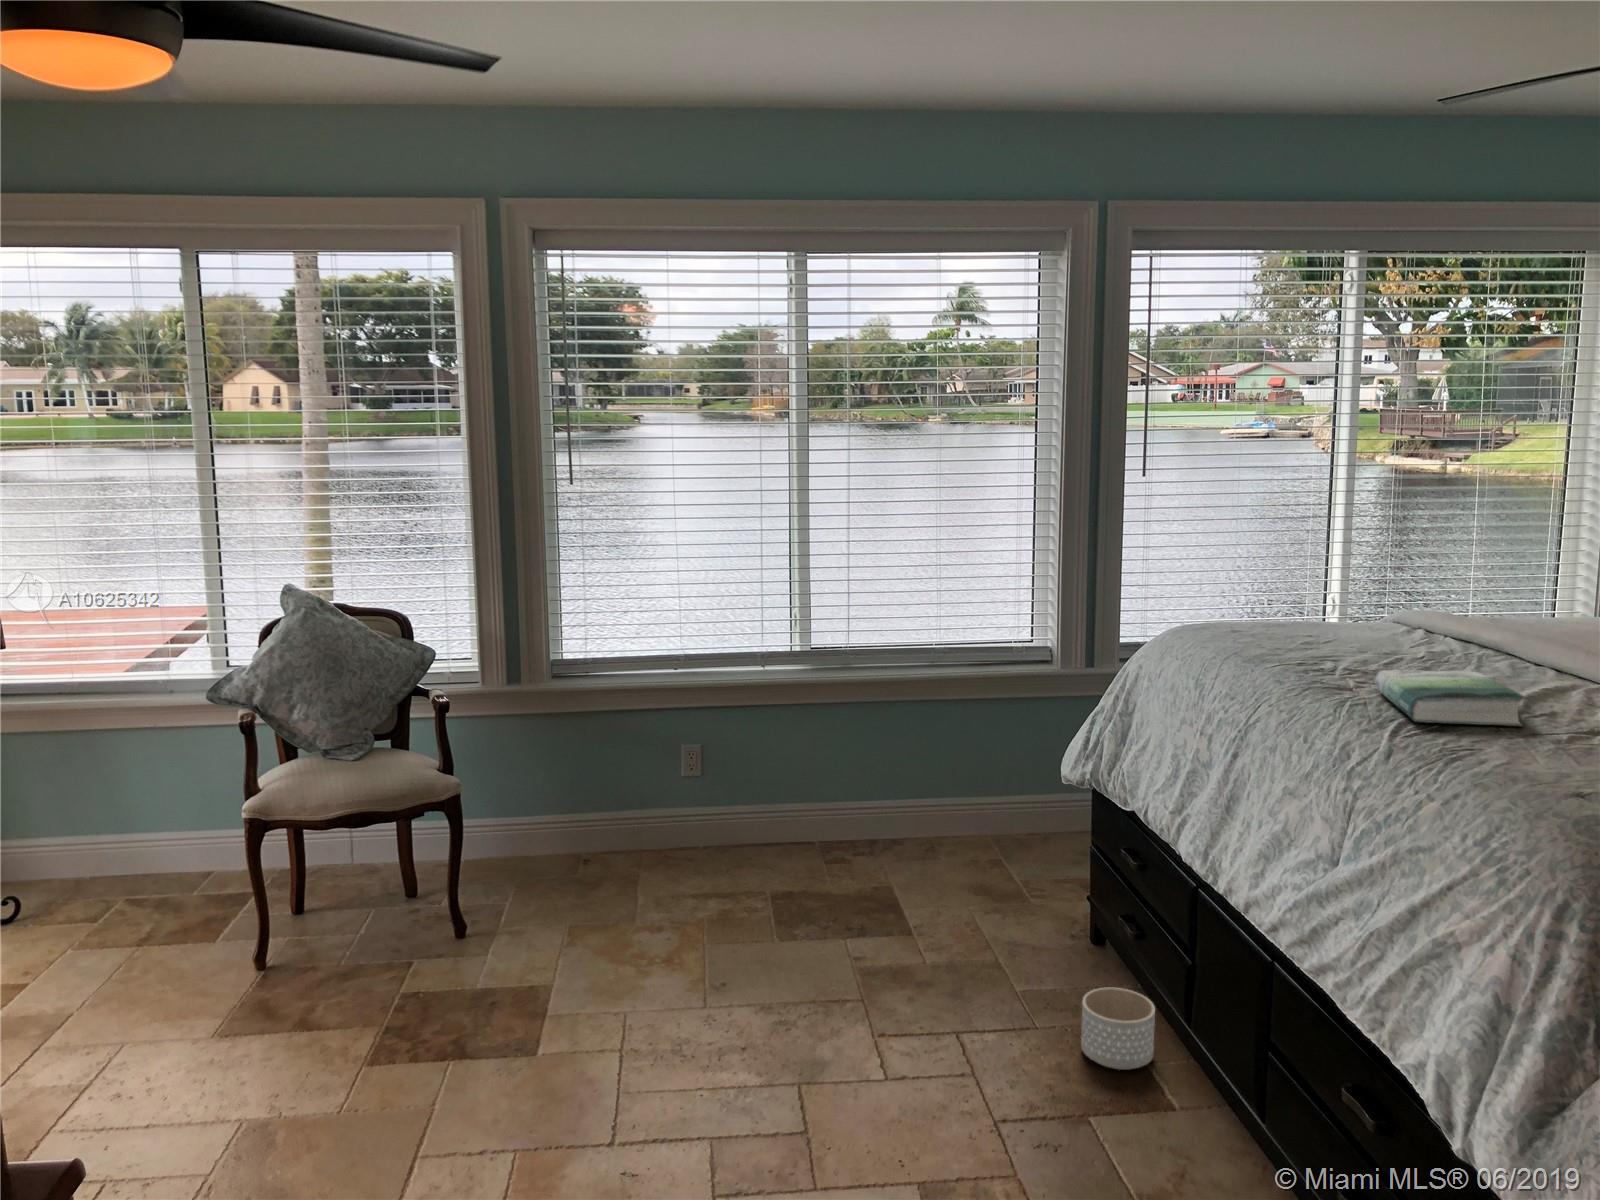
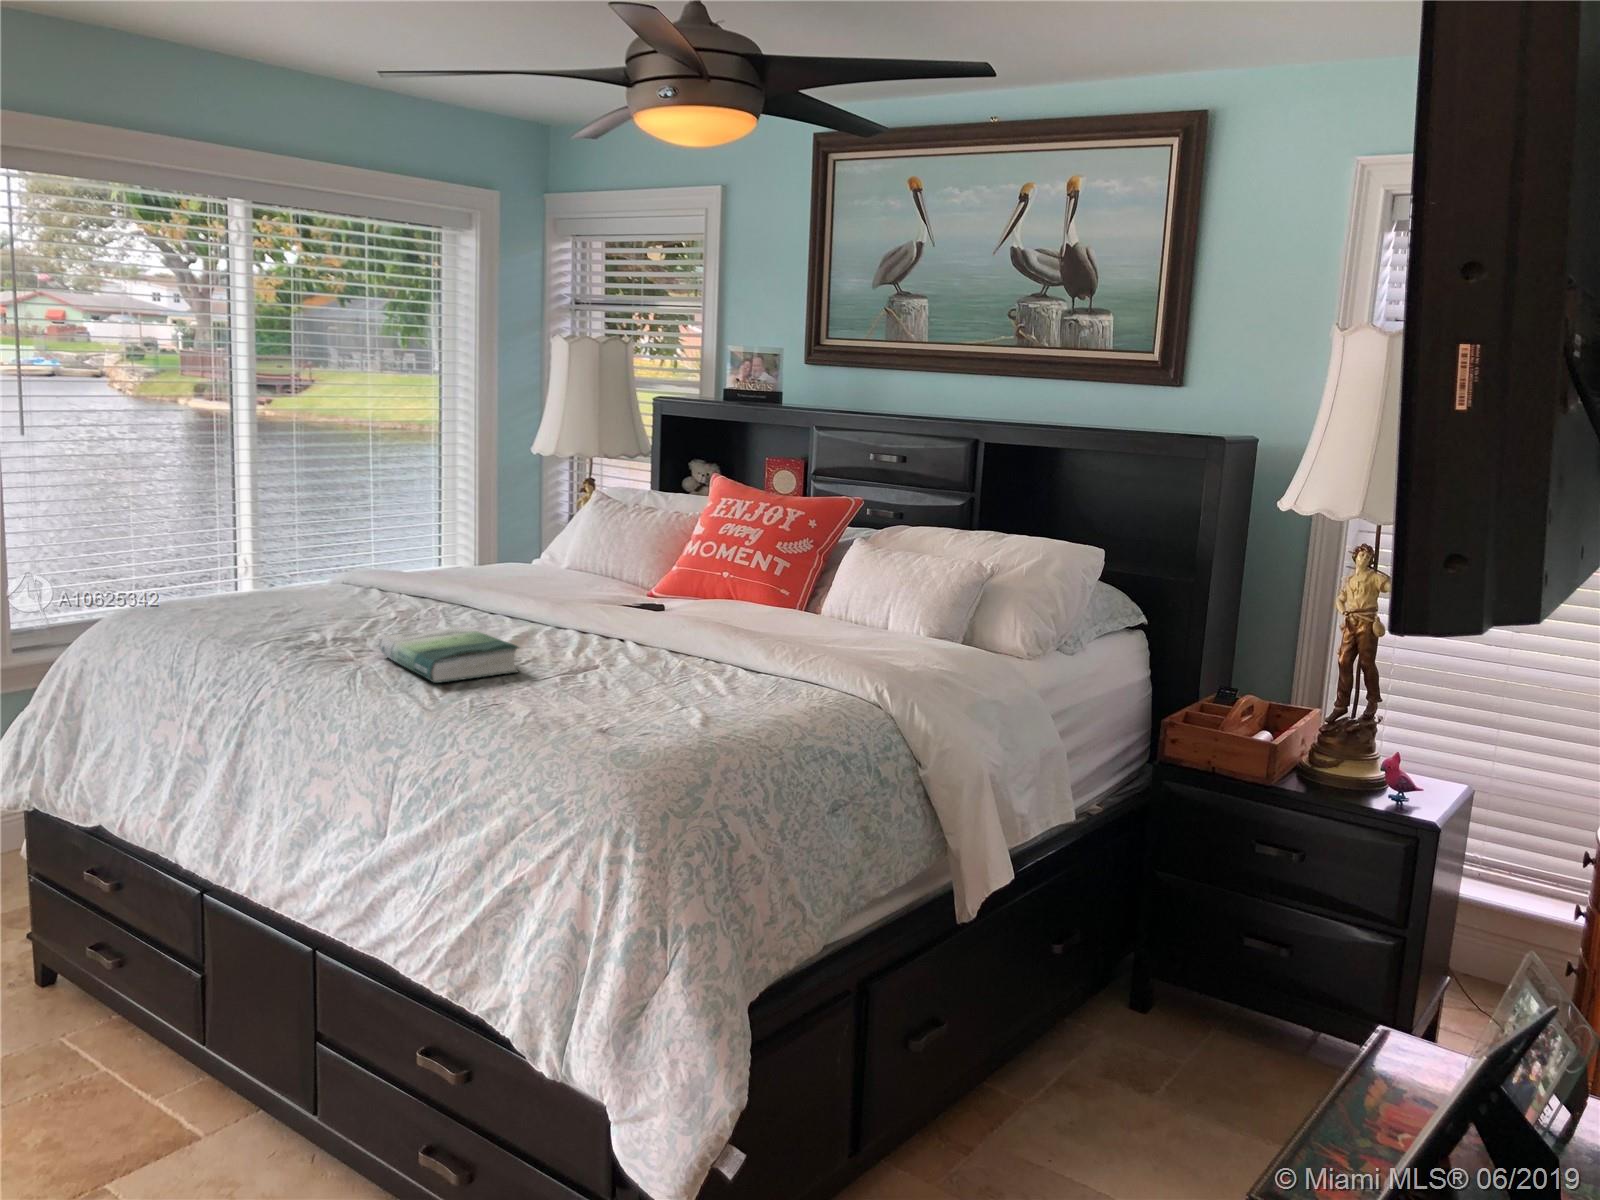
planter: present [1081,987,1155,1070] -> none [59,1028,161,1132]

